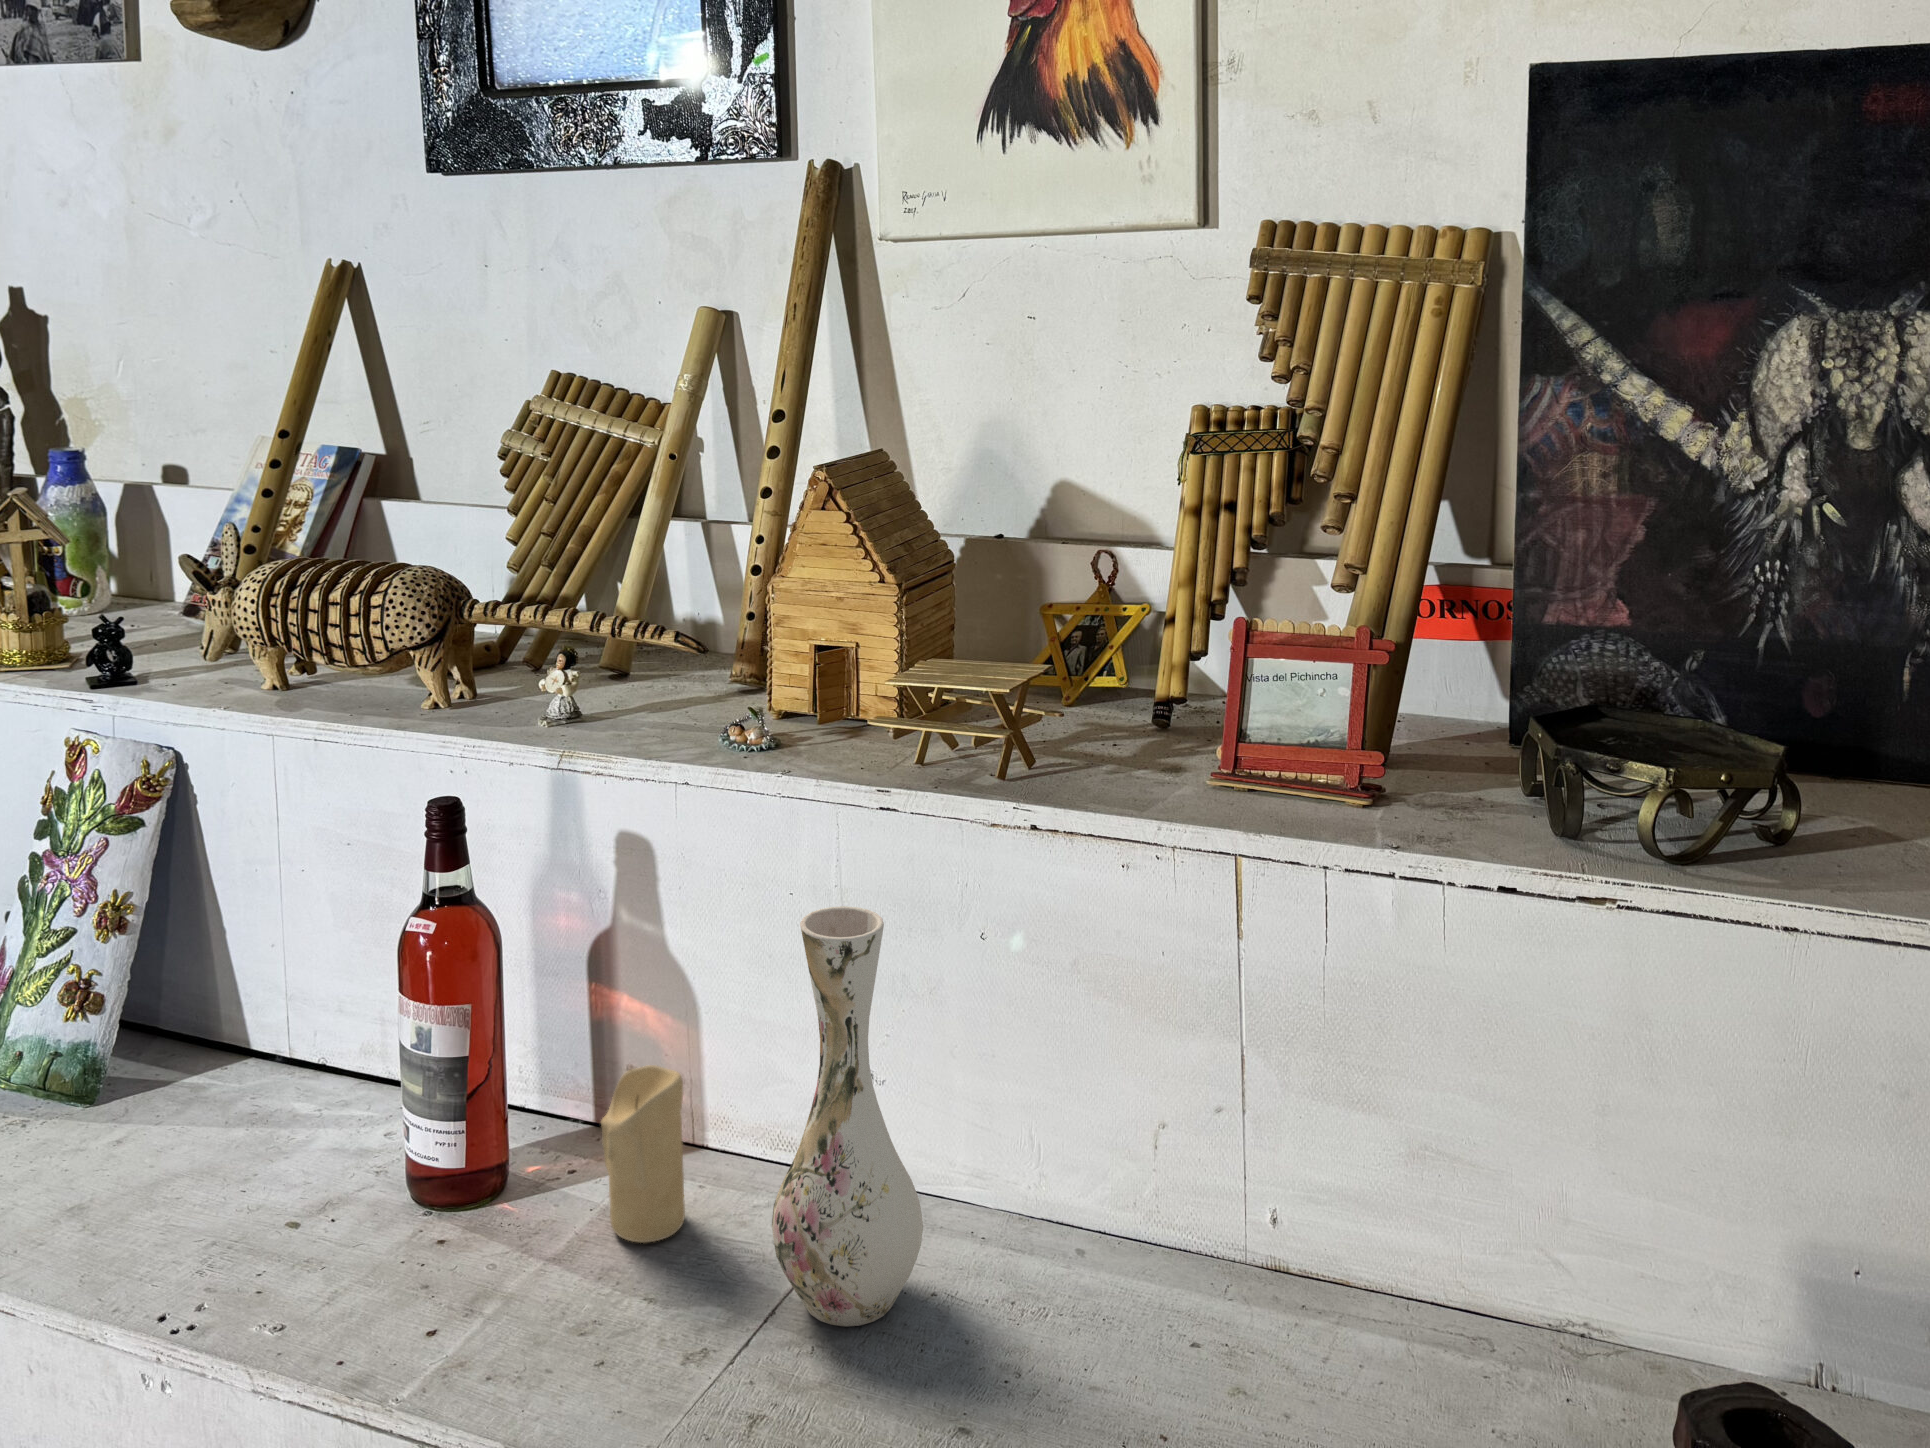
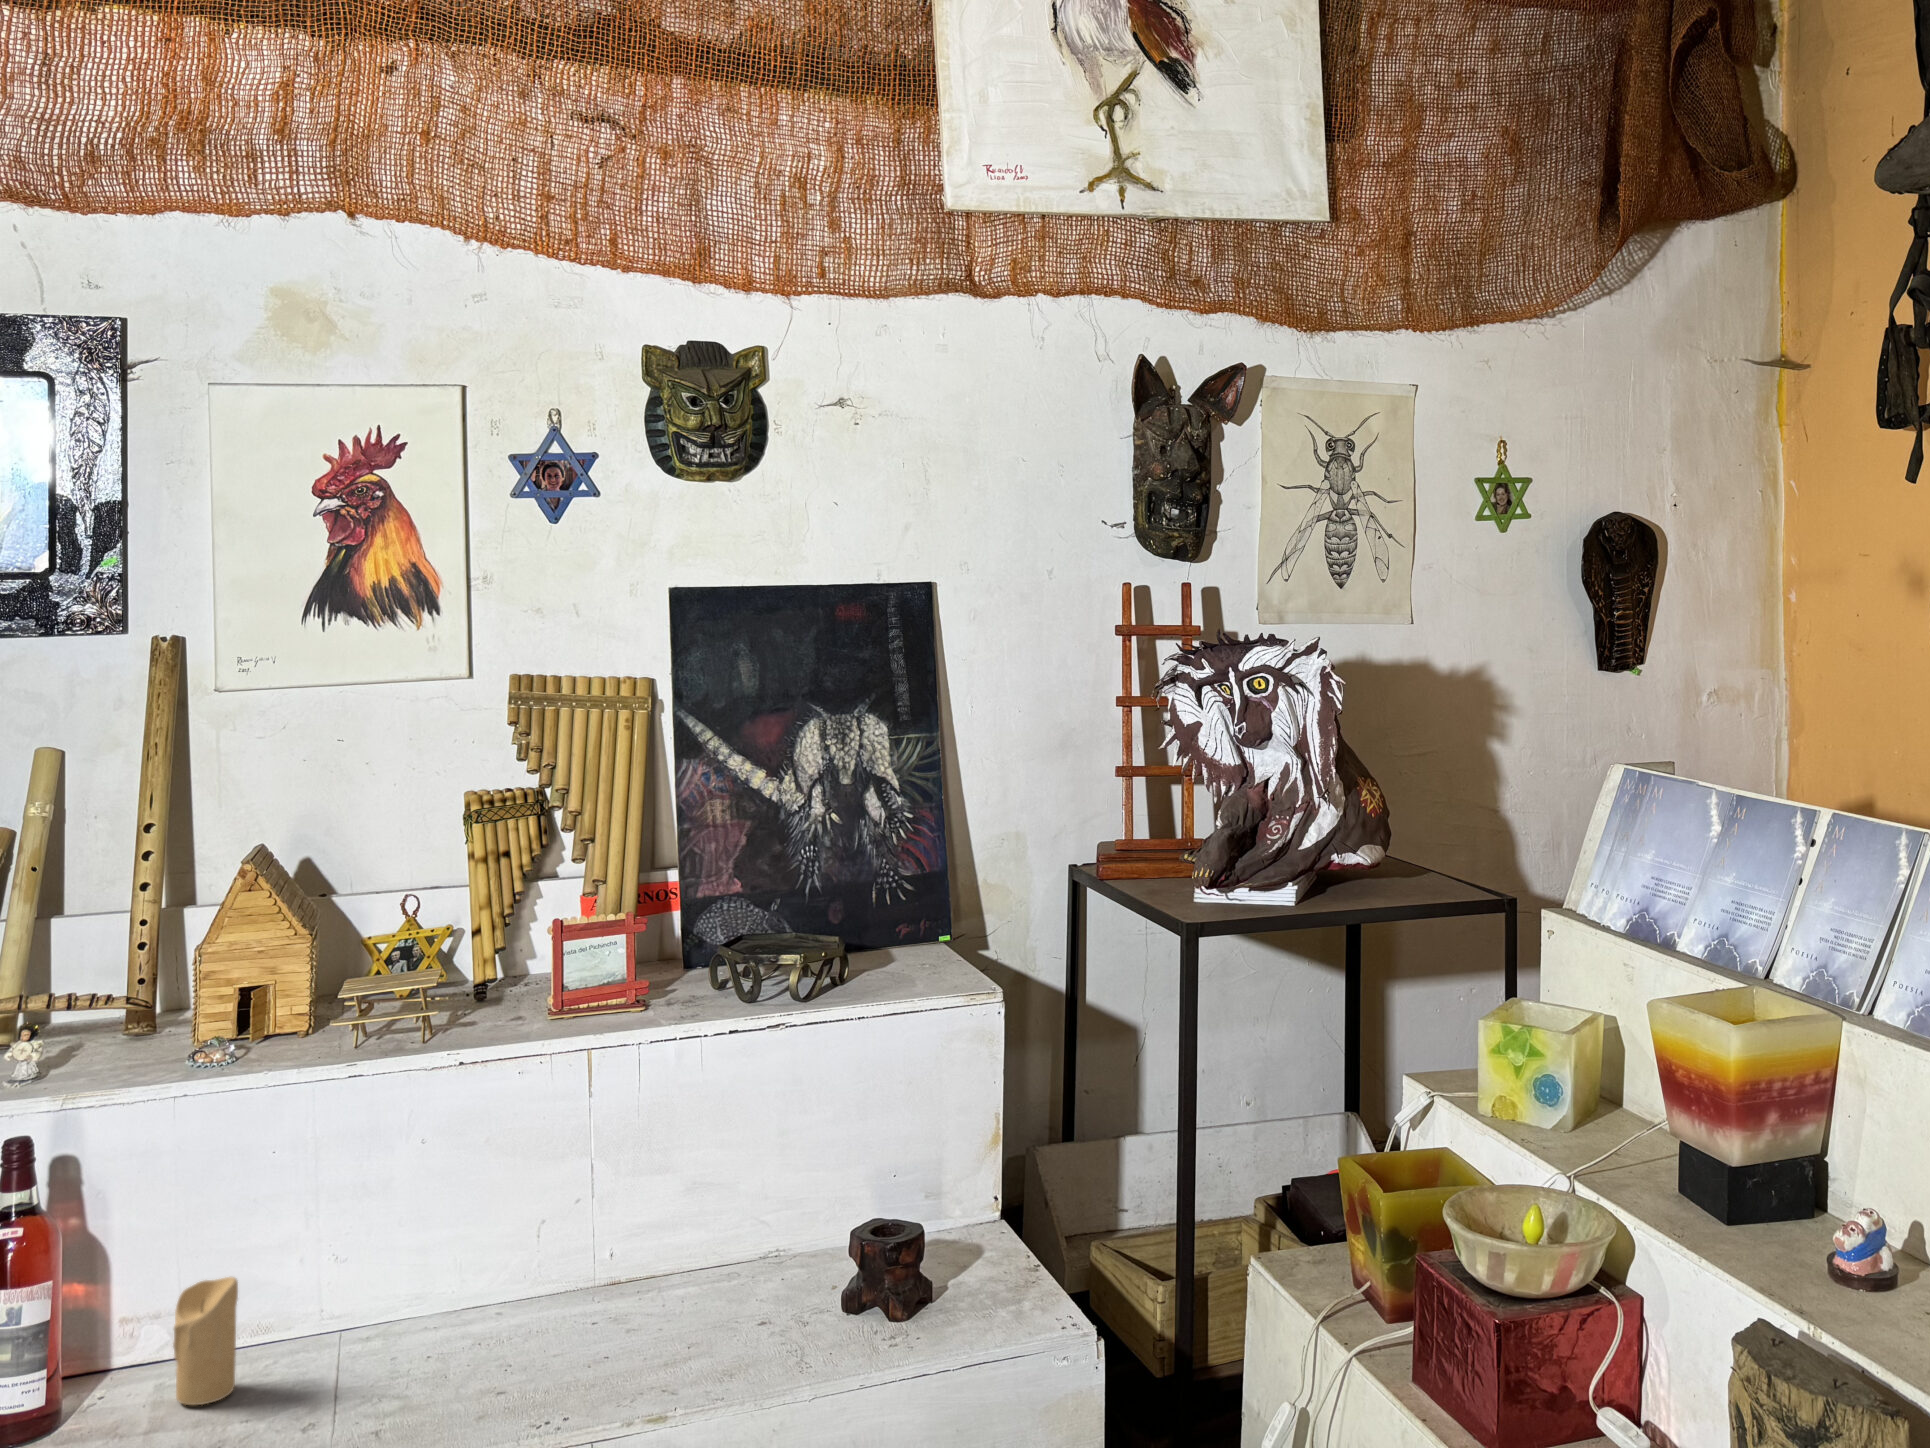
vase: present [772,906,923,1327] -> none [337,1113,441,1385]

